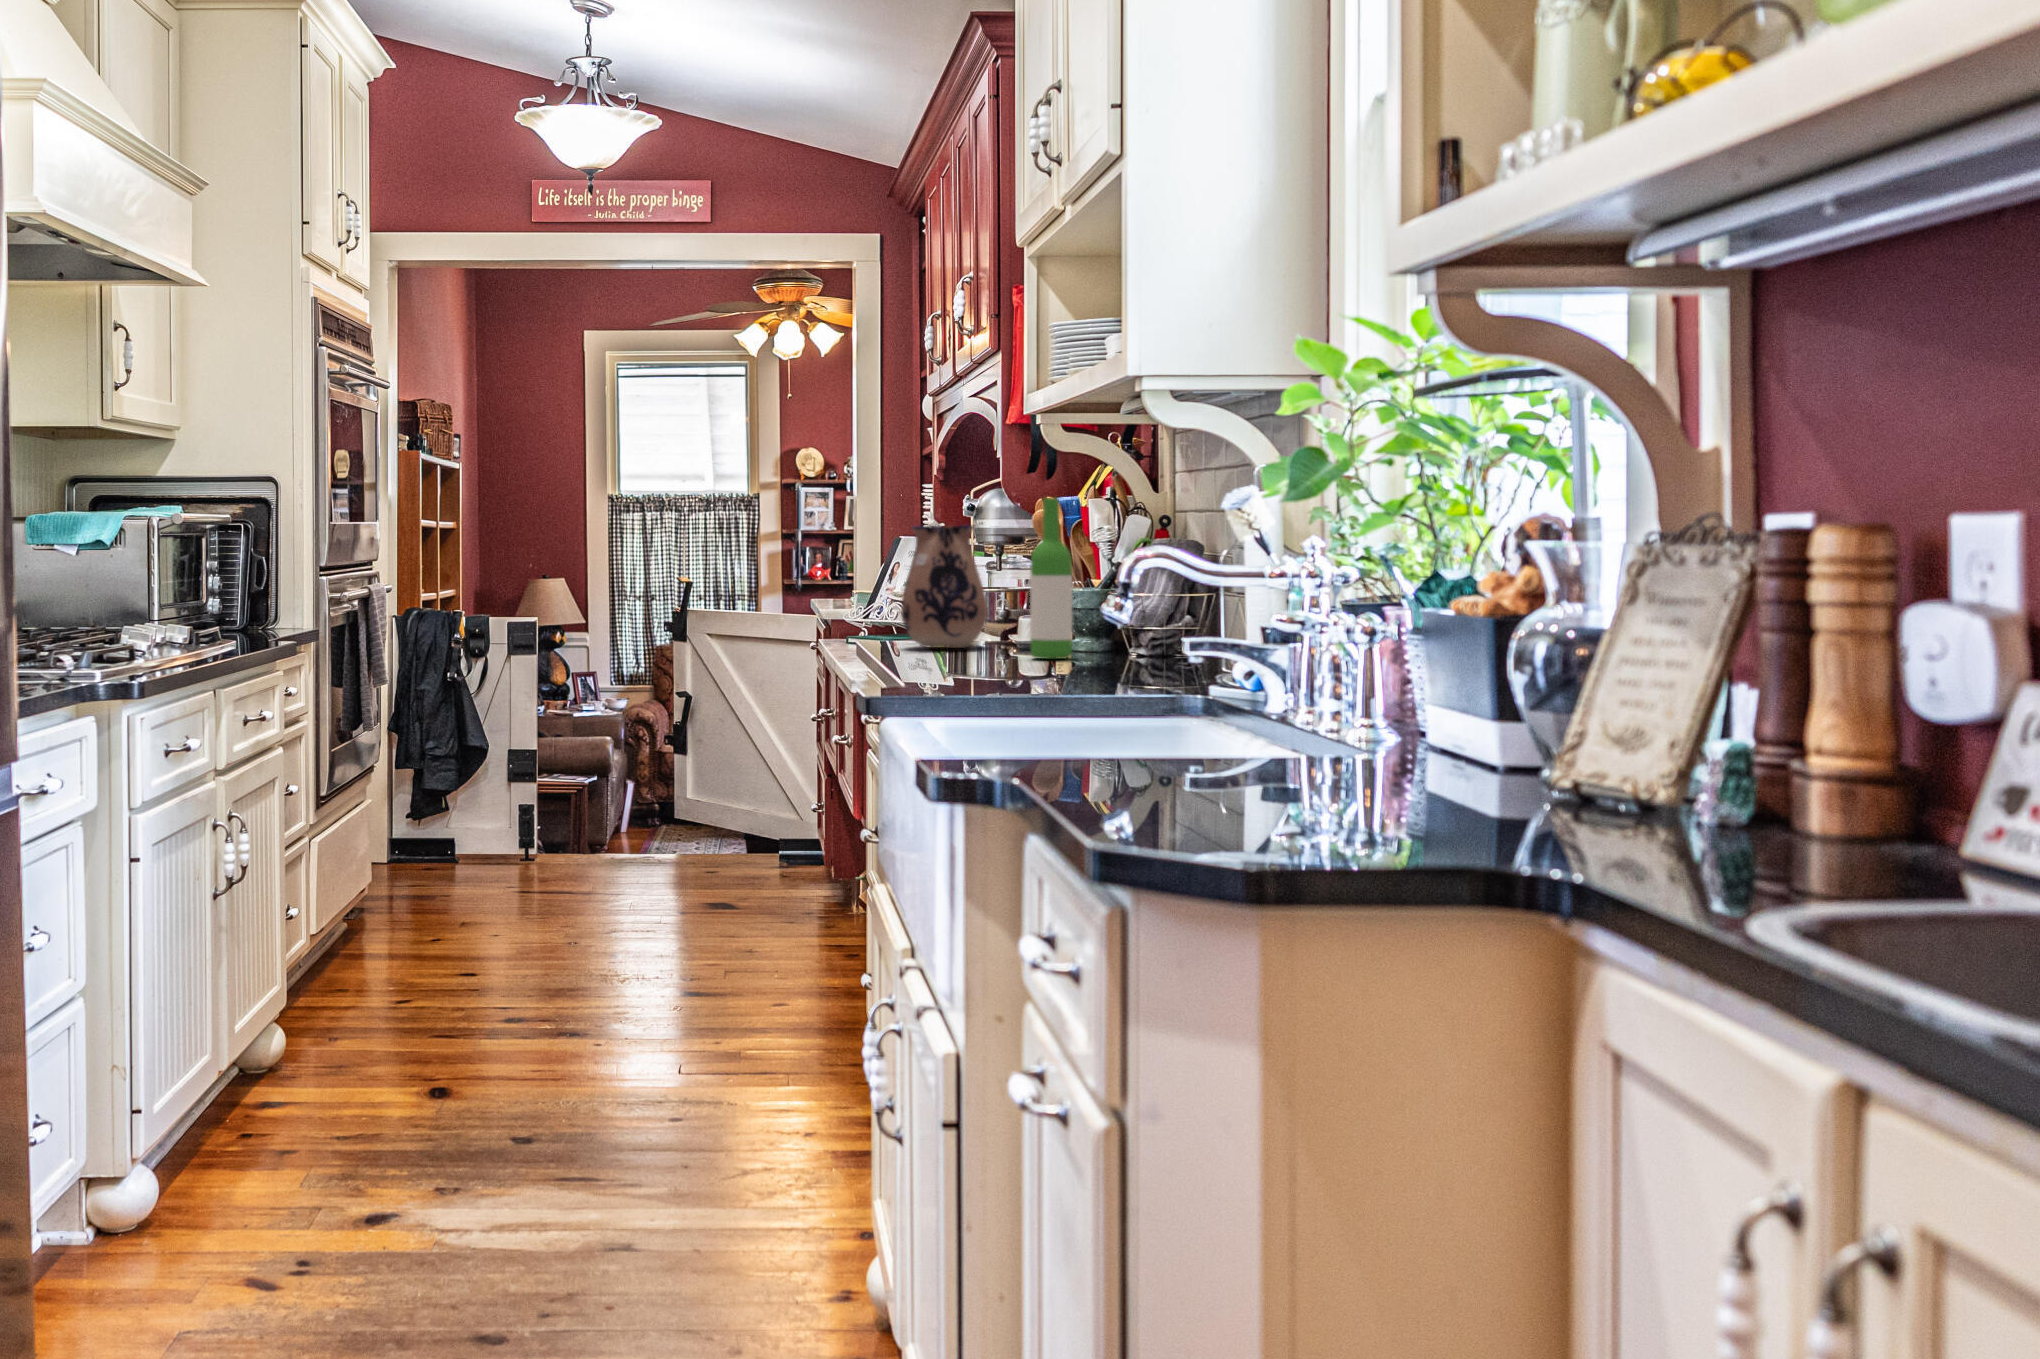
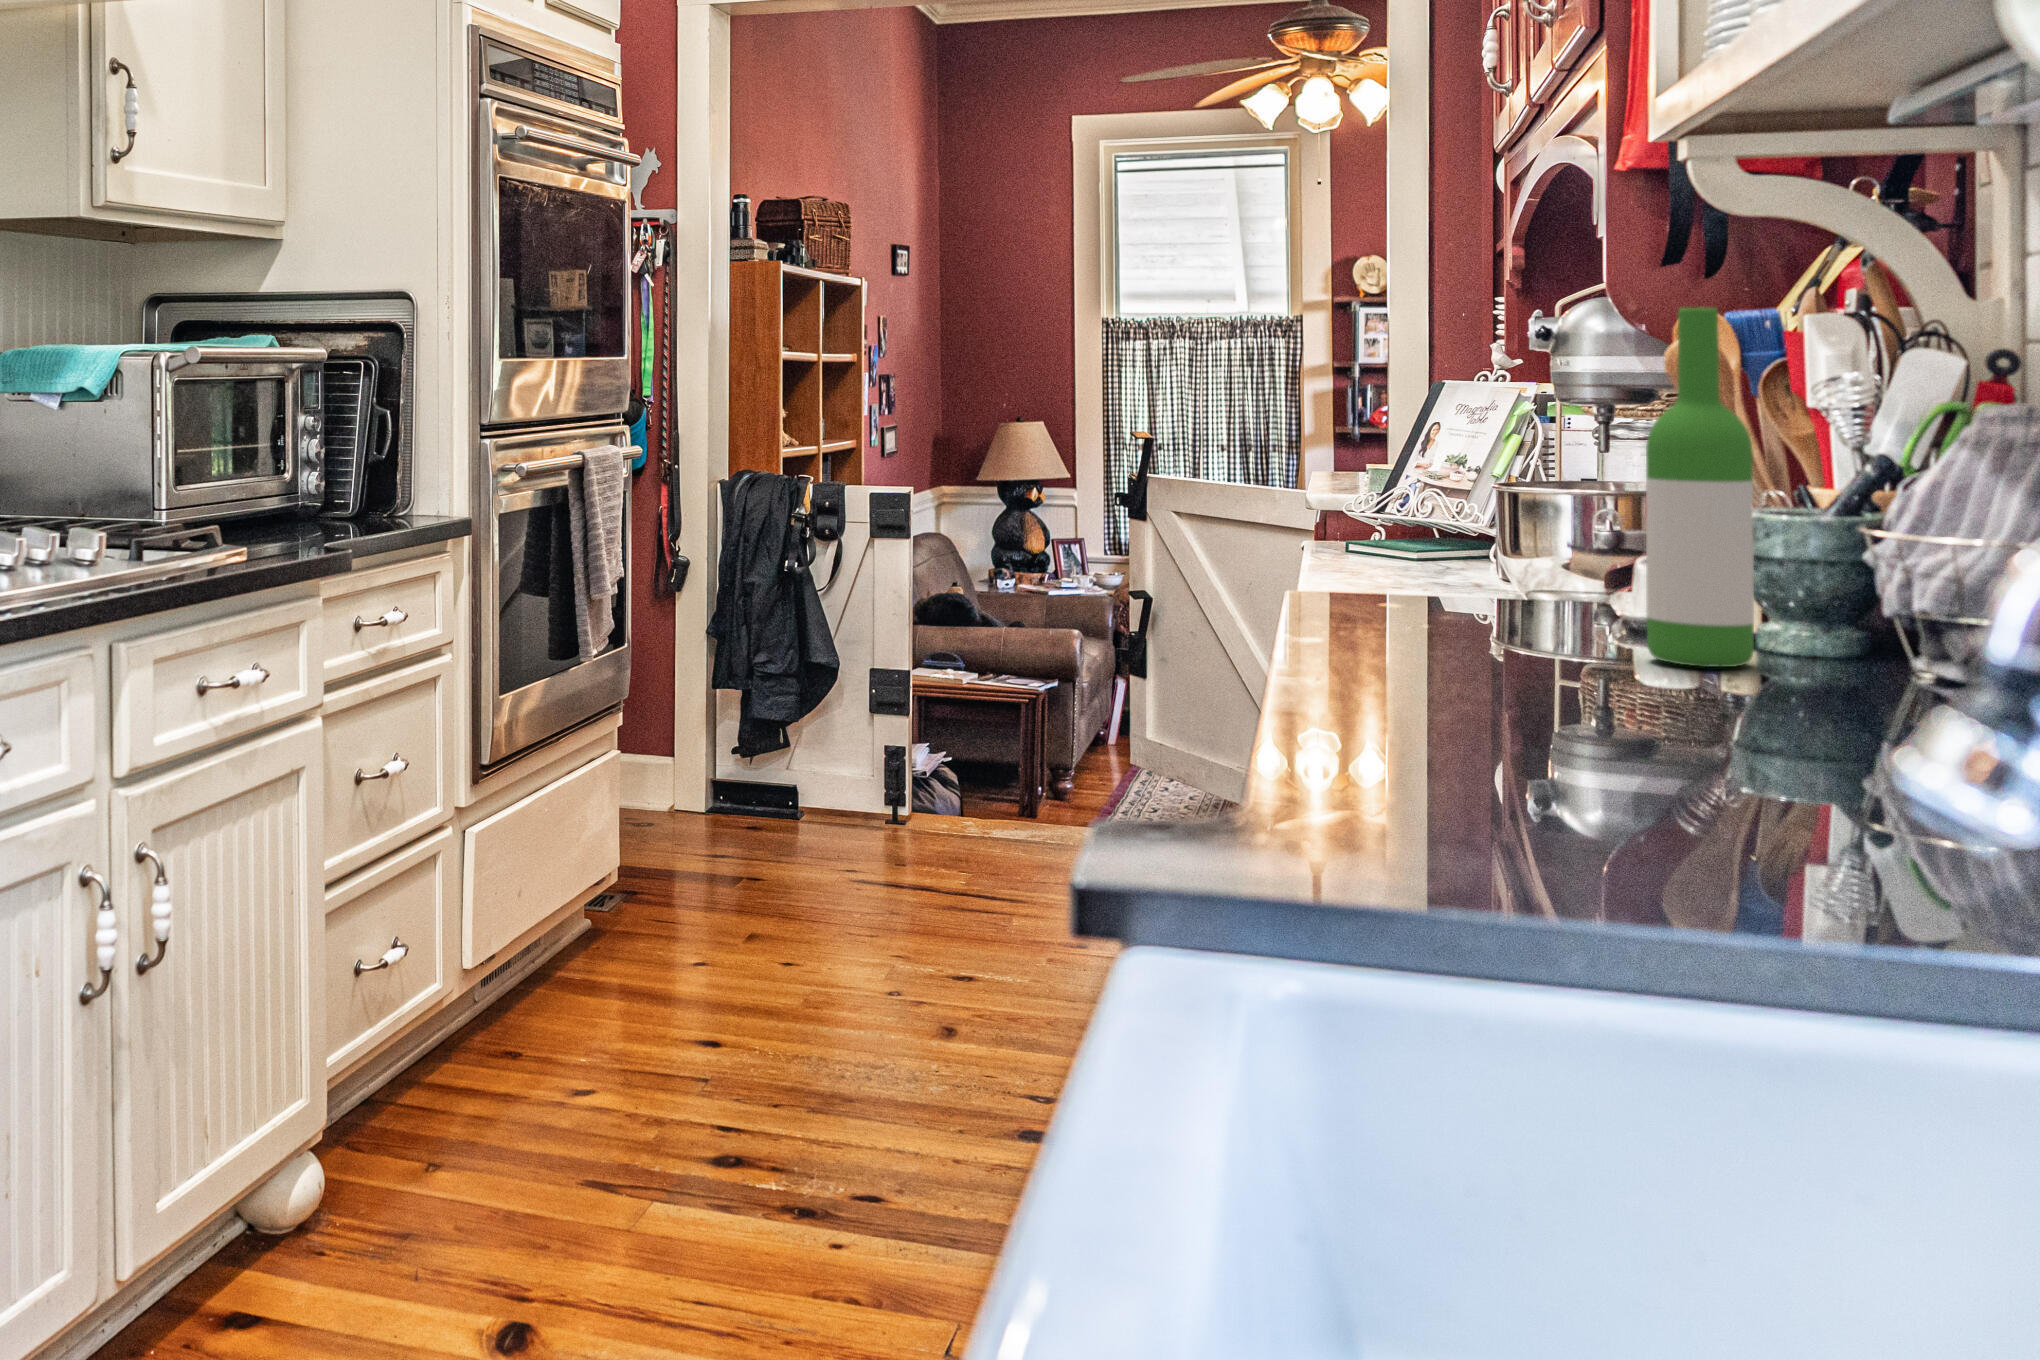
ceramic pitcher: present [901,525,988,648] -> none [1369,366,1560,613]

